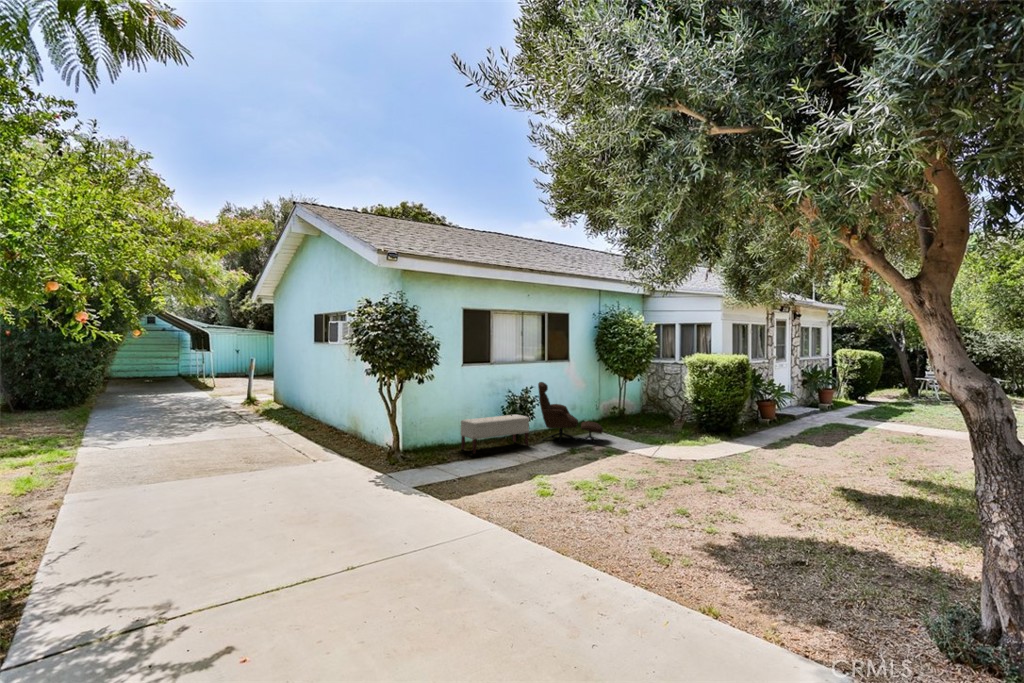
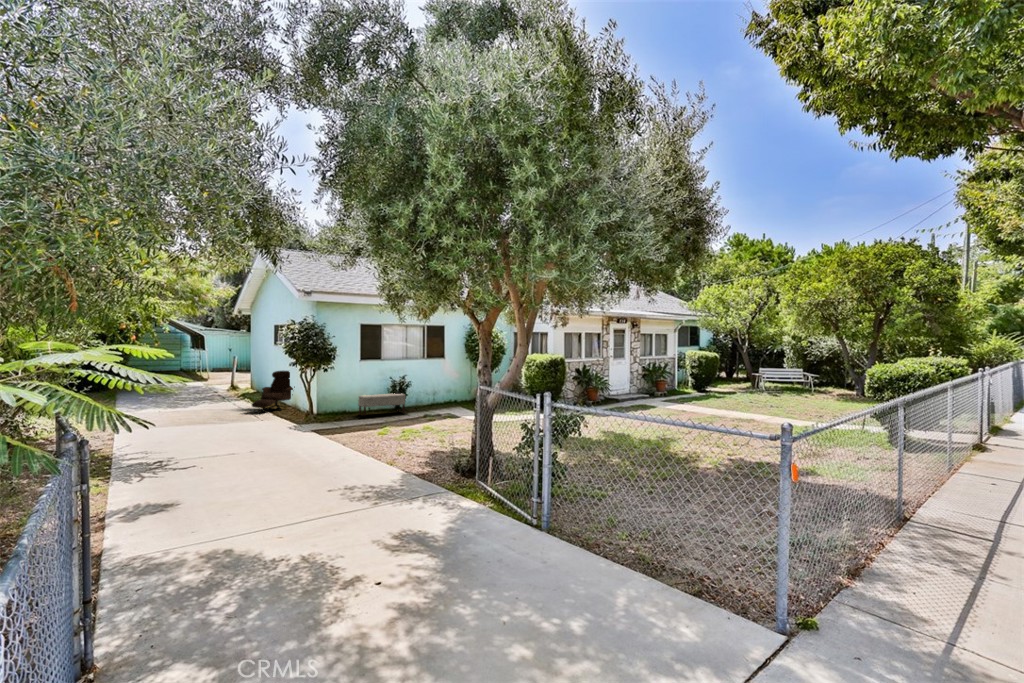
lounge chair: present [538,382,603,443] -> present [252,371,295,411]

